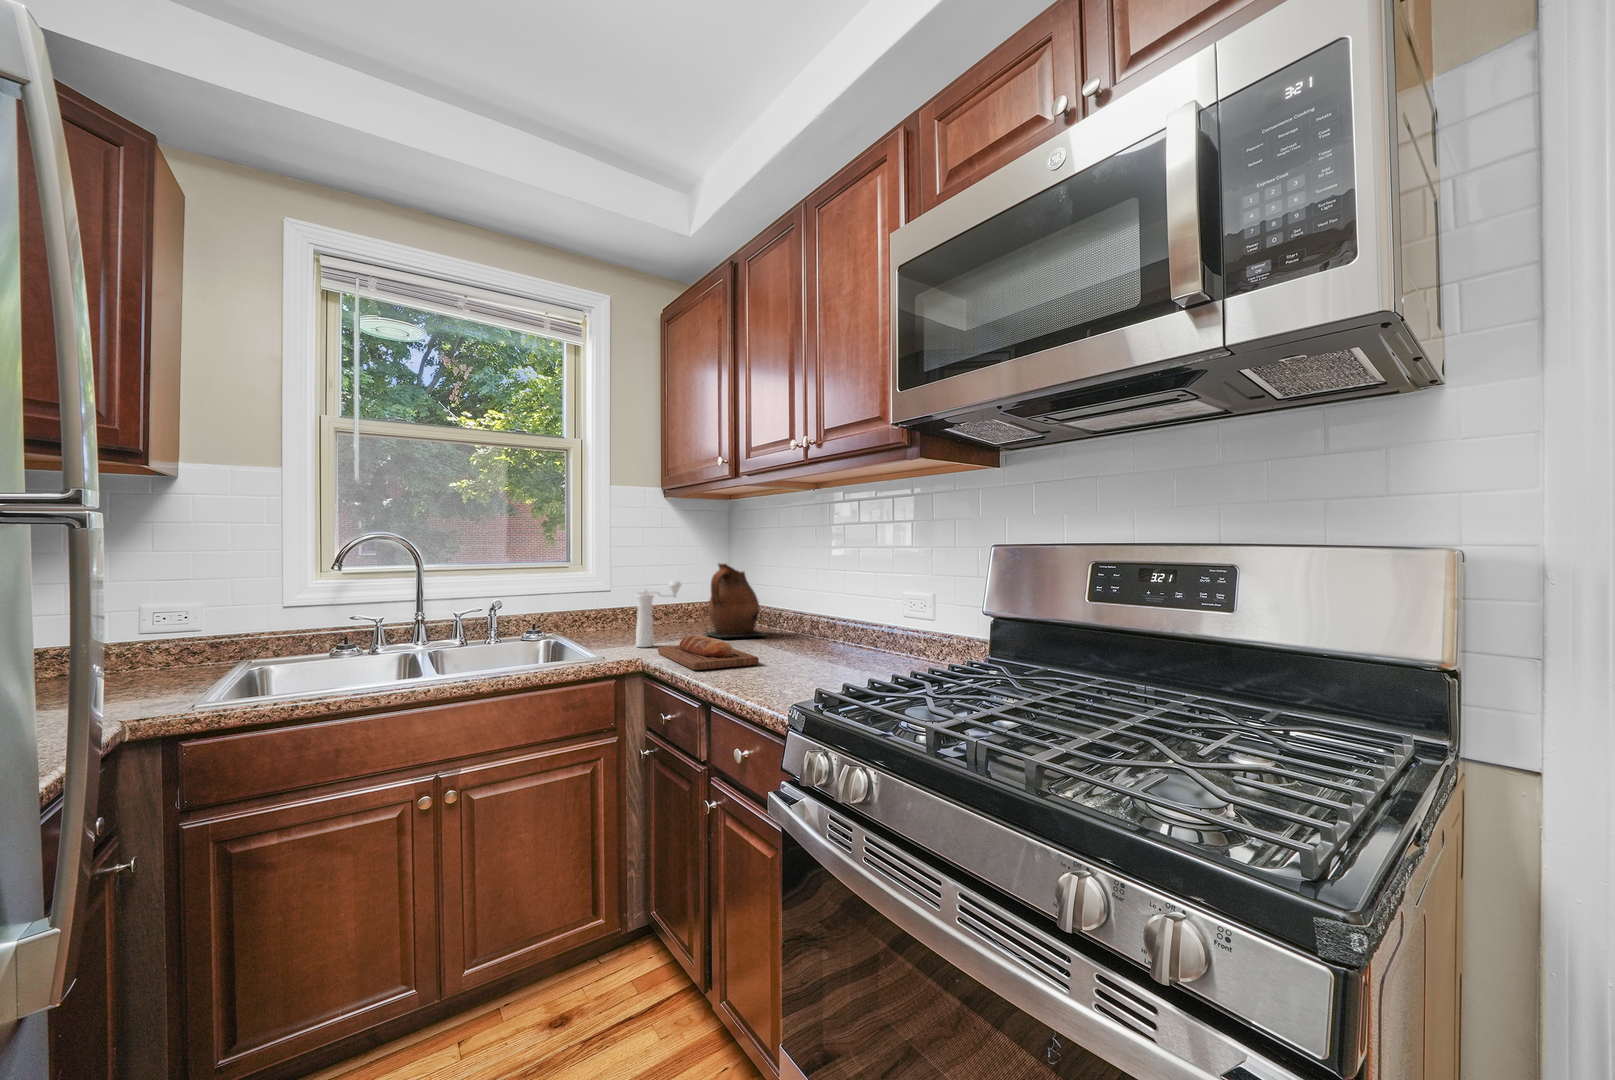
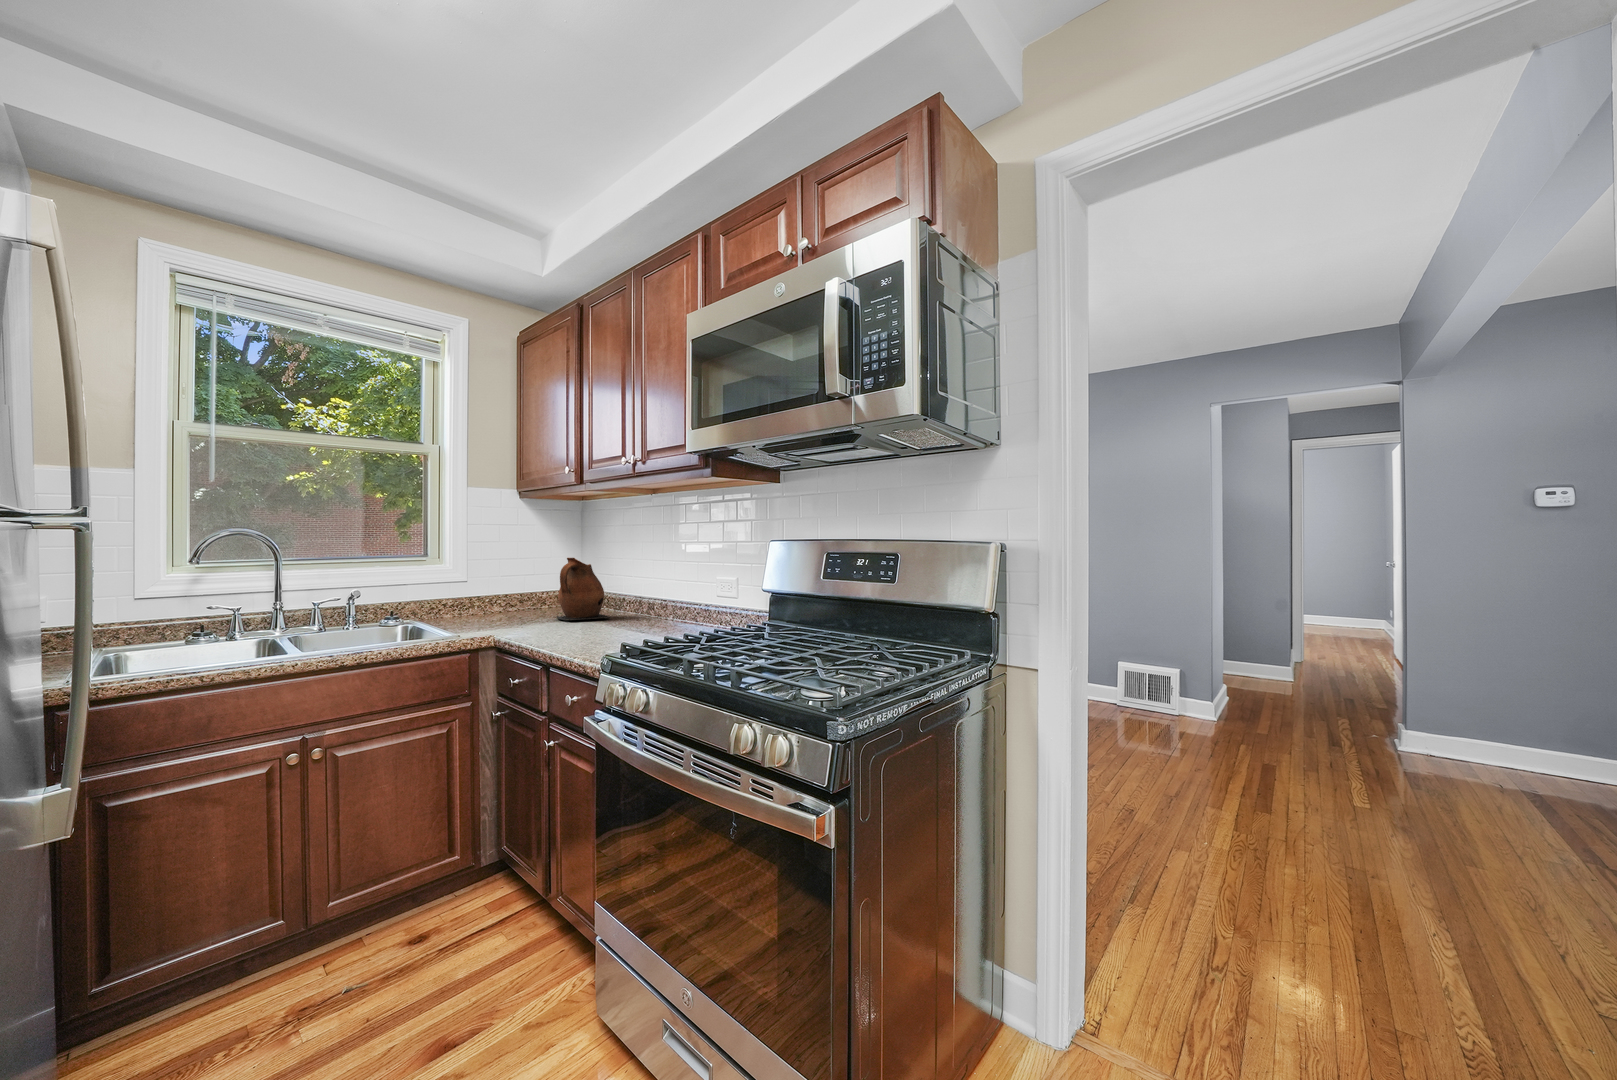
pepper mill: present [636,581,681,647] -> none [490,573,533,629]
bread loaf: present [658,635,759,670] -> none [510,616,595,642]

